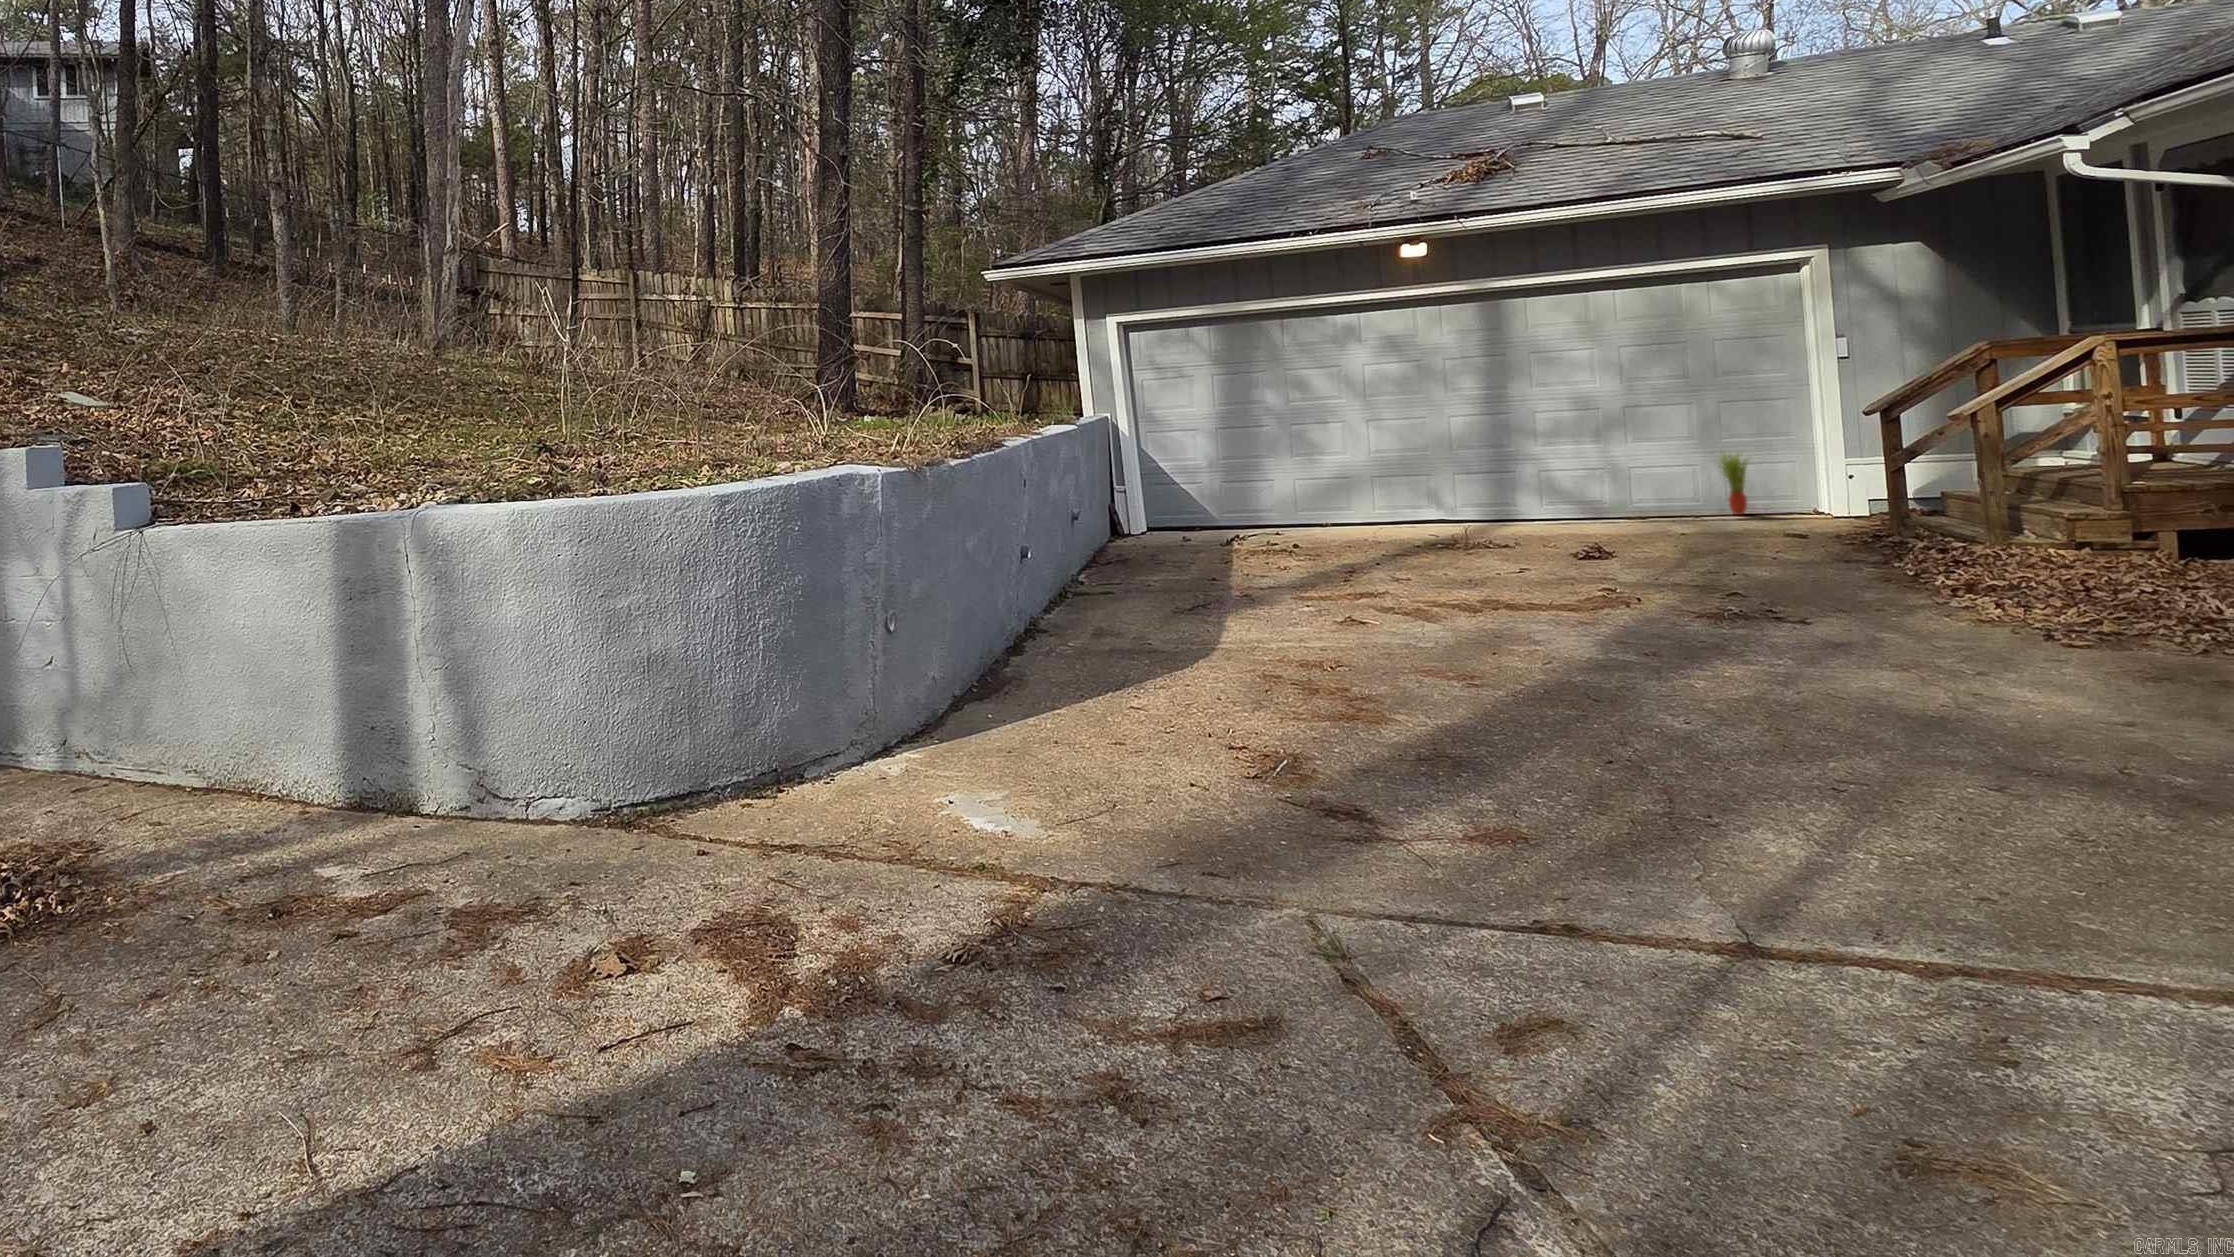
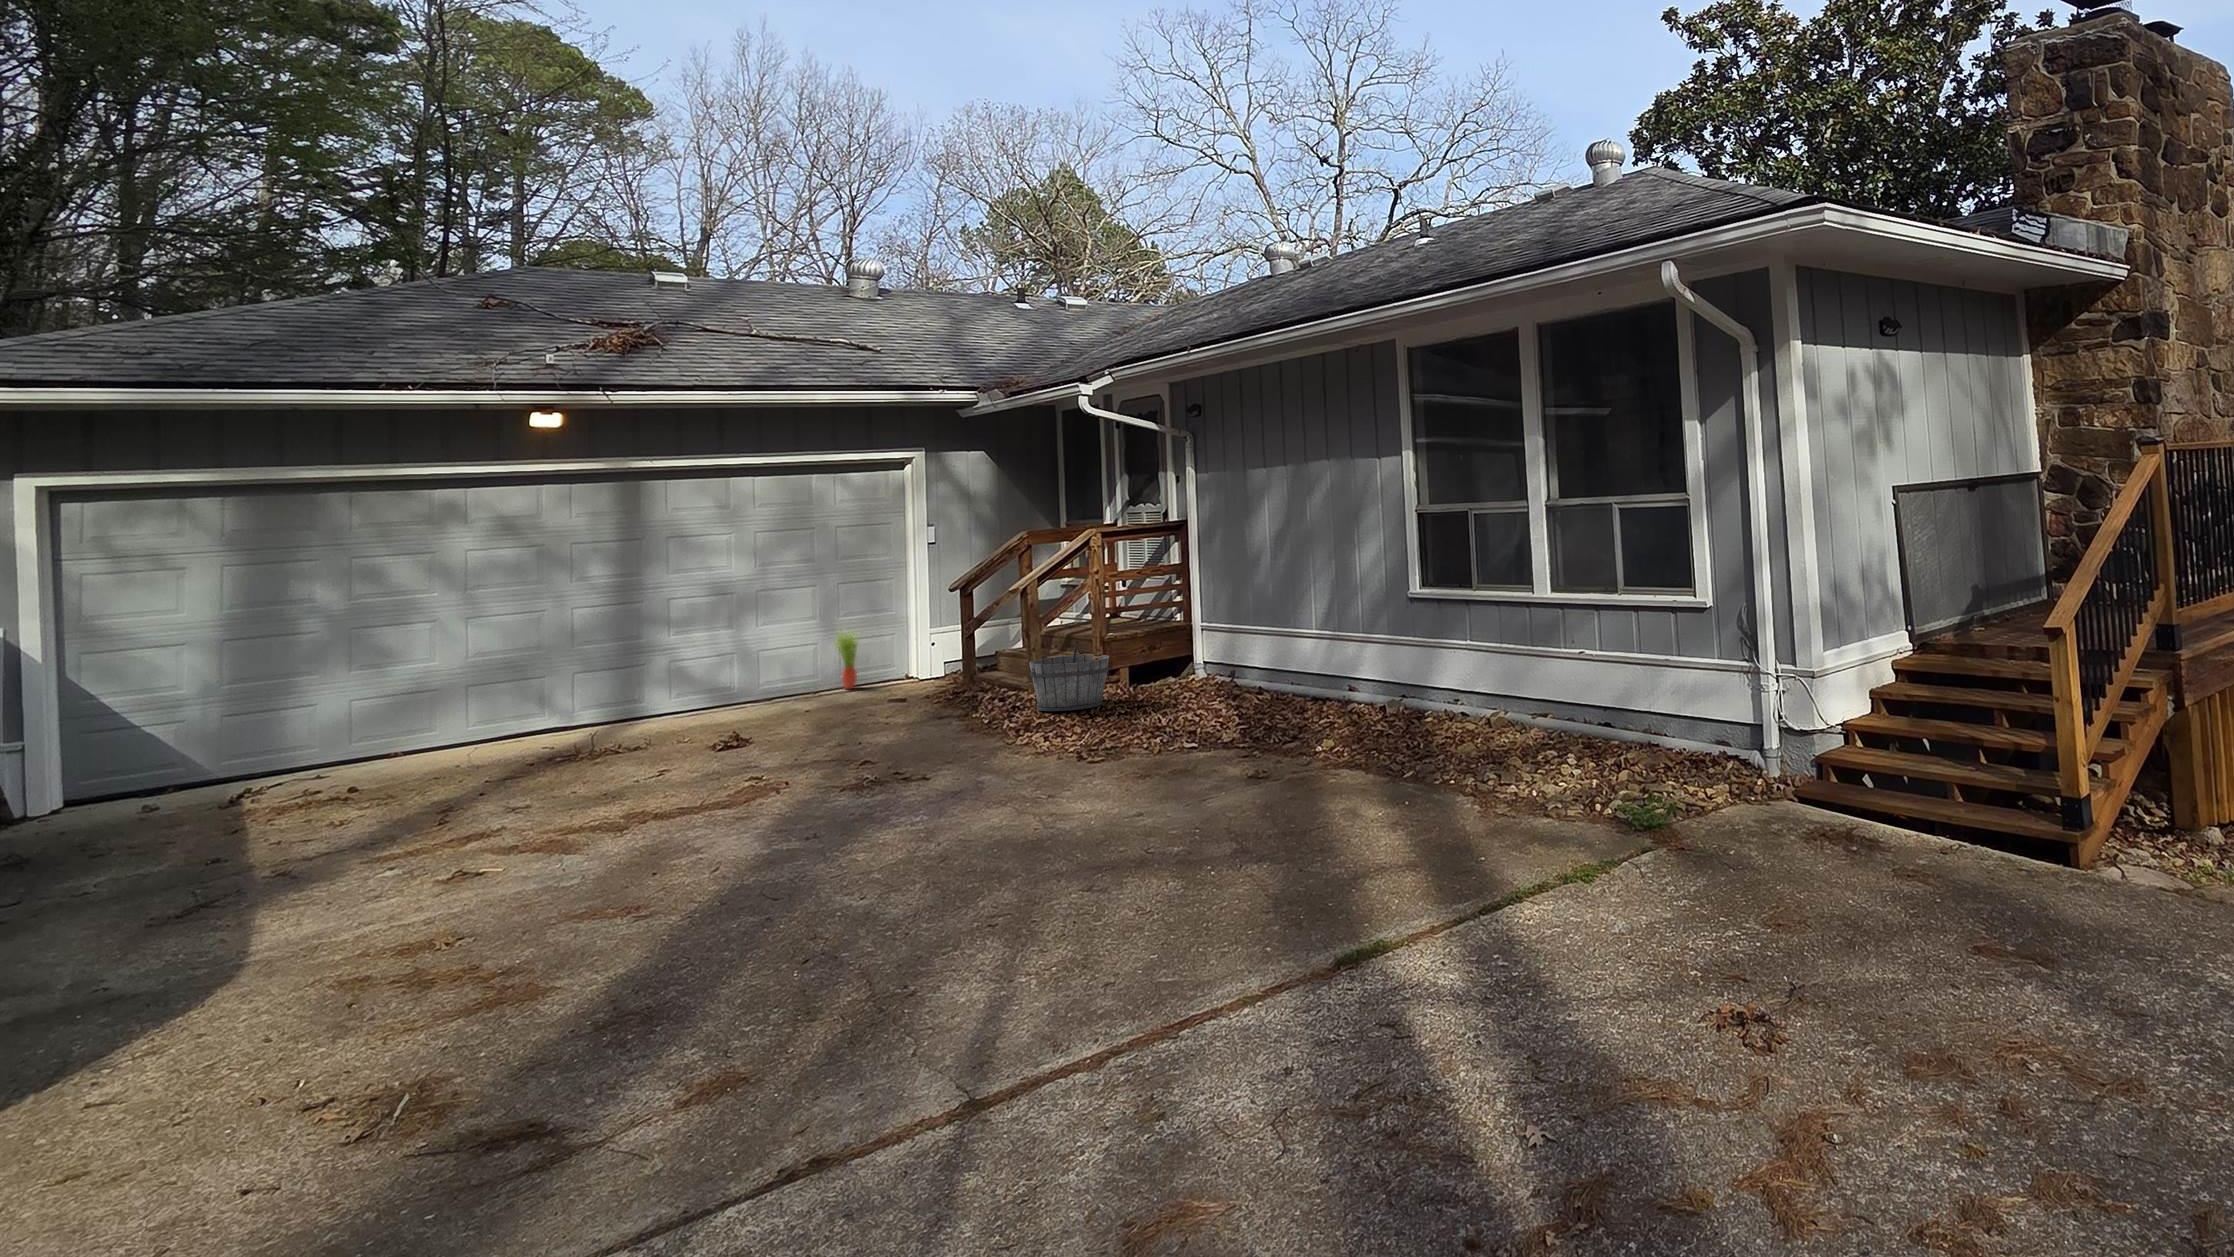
wooden bucket: none [1979,486,2127,575] -> present [1029,641,1109,711]

